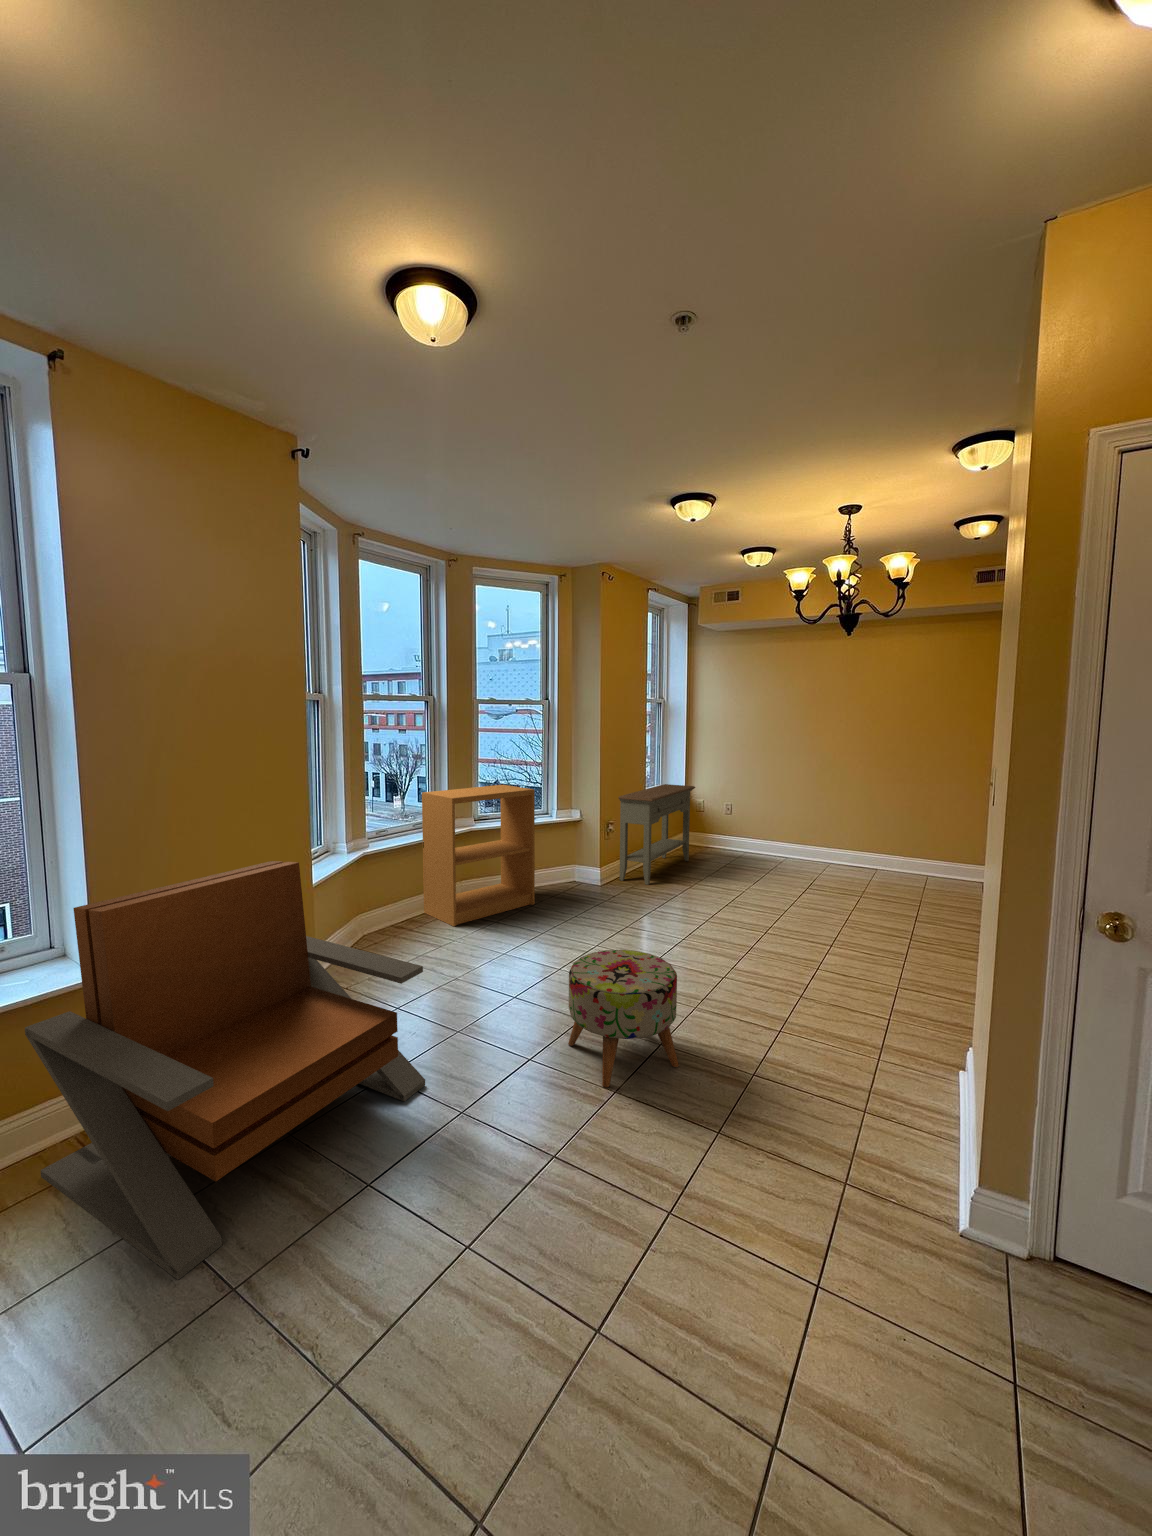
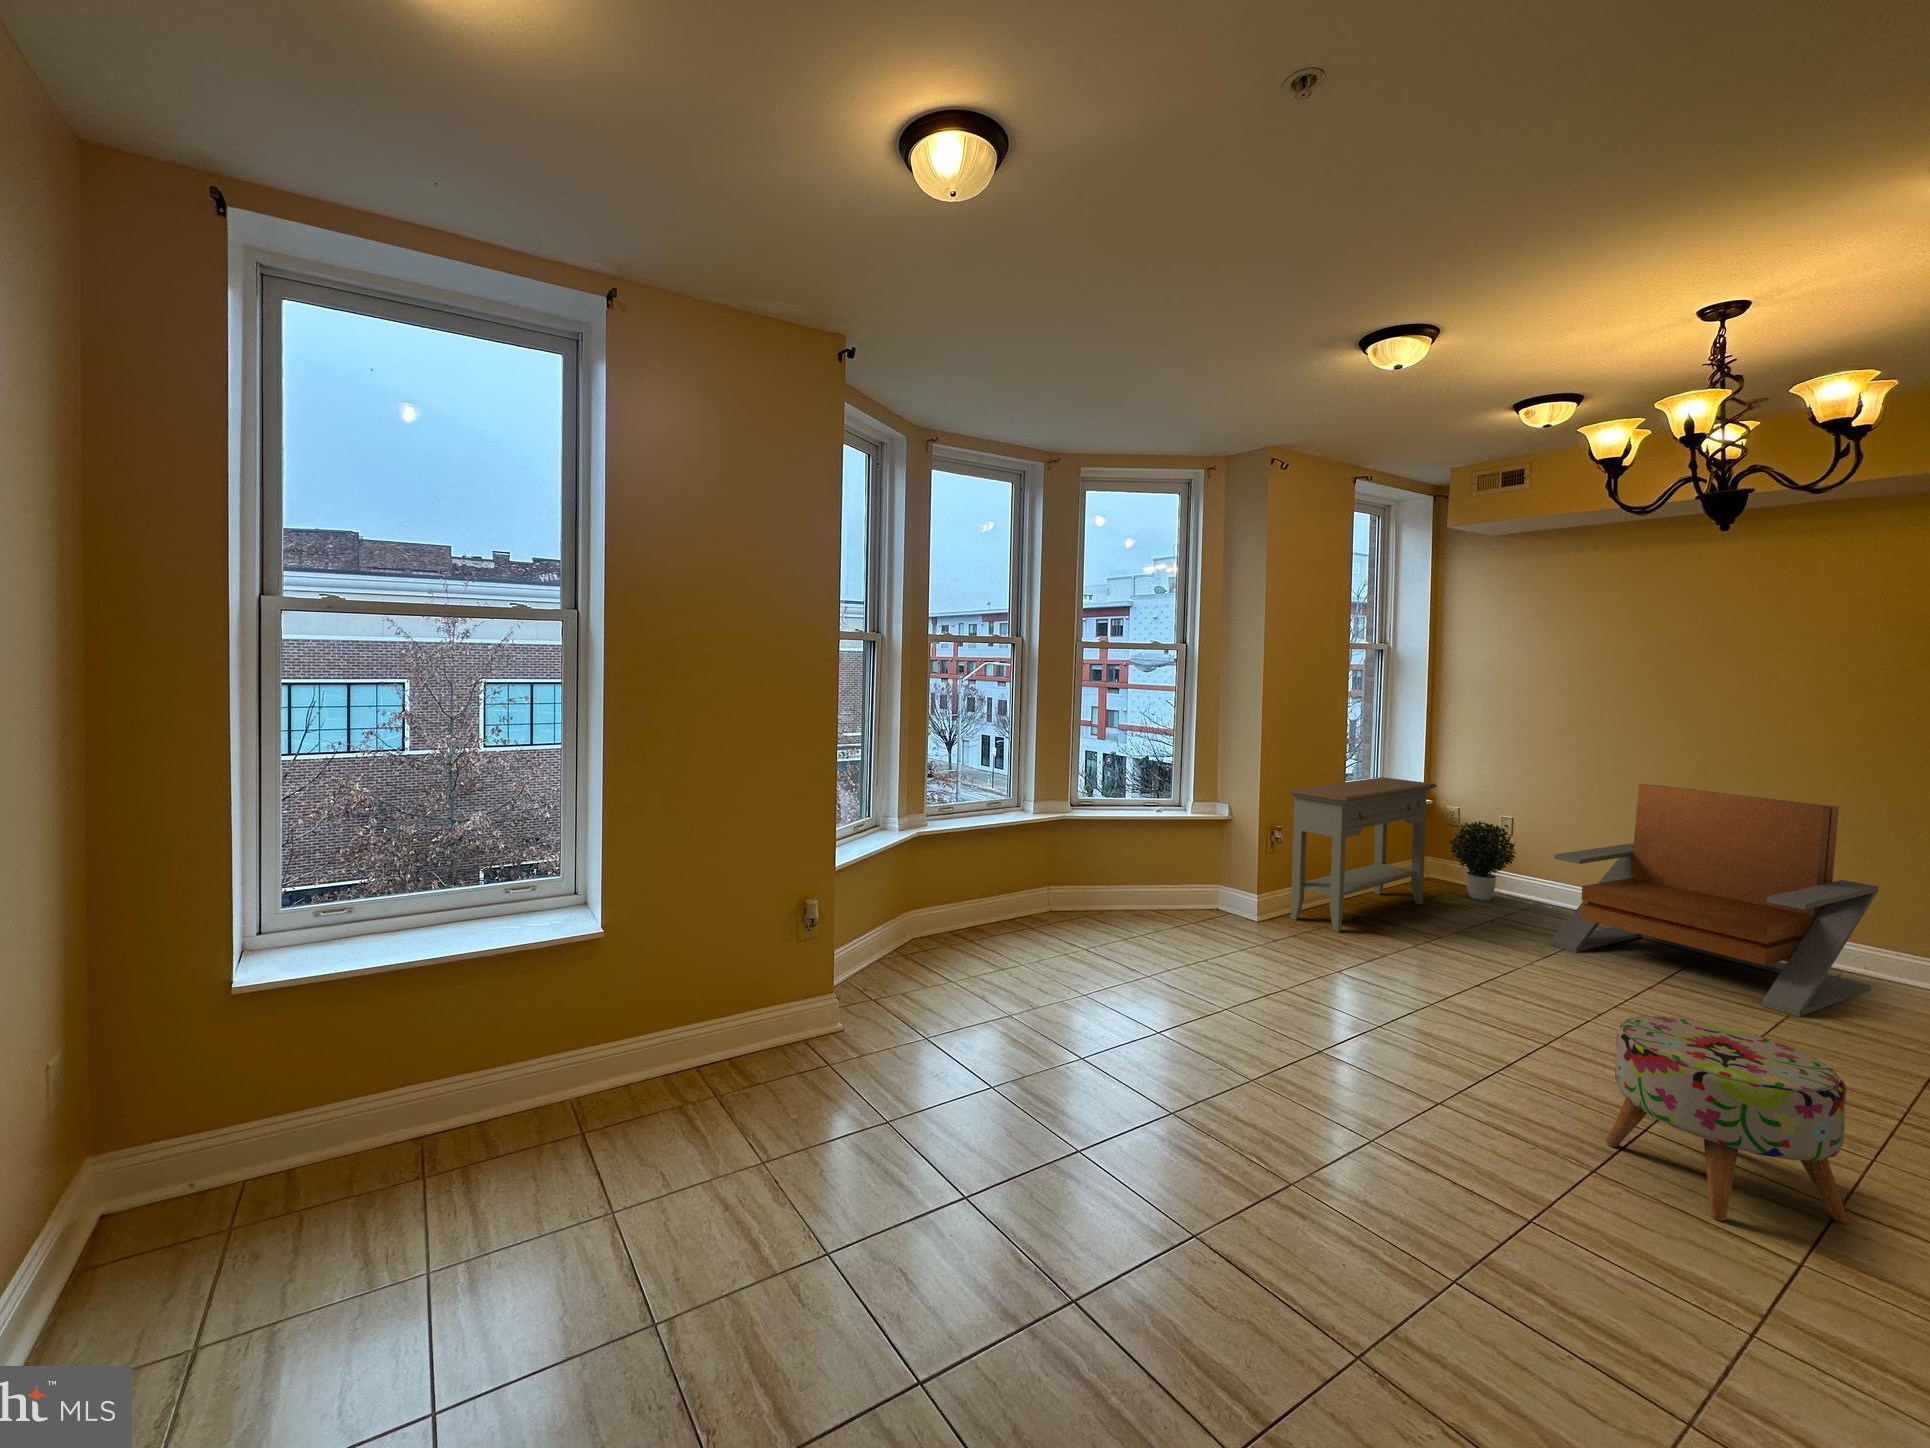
bookshelf: present [422,785,535,926] -> none [993,760,1151,947]
potted plant: none [700,807,735,855] -> present [1448,821,1516,901]
lounge chair: present [25,861,425,1280] -> present [1550,784,1879,1017]
ottoman: present [568,950,679,1087] -> present [1606,1016,1848,1223]

